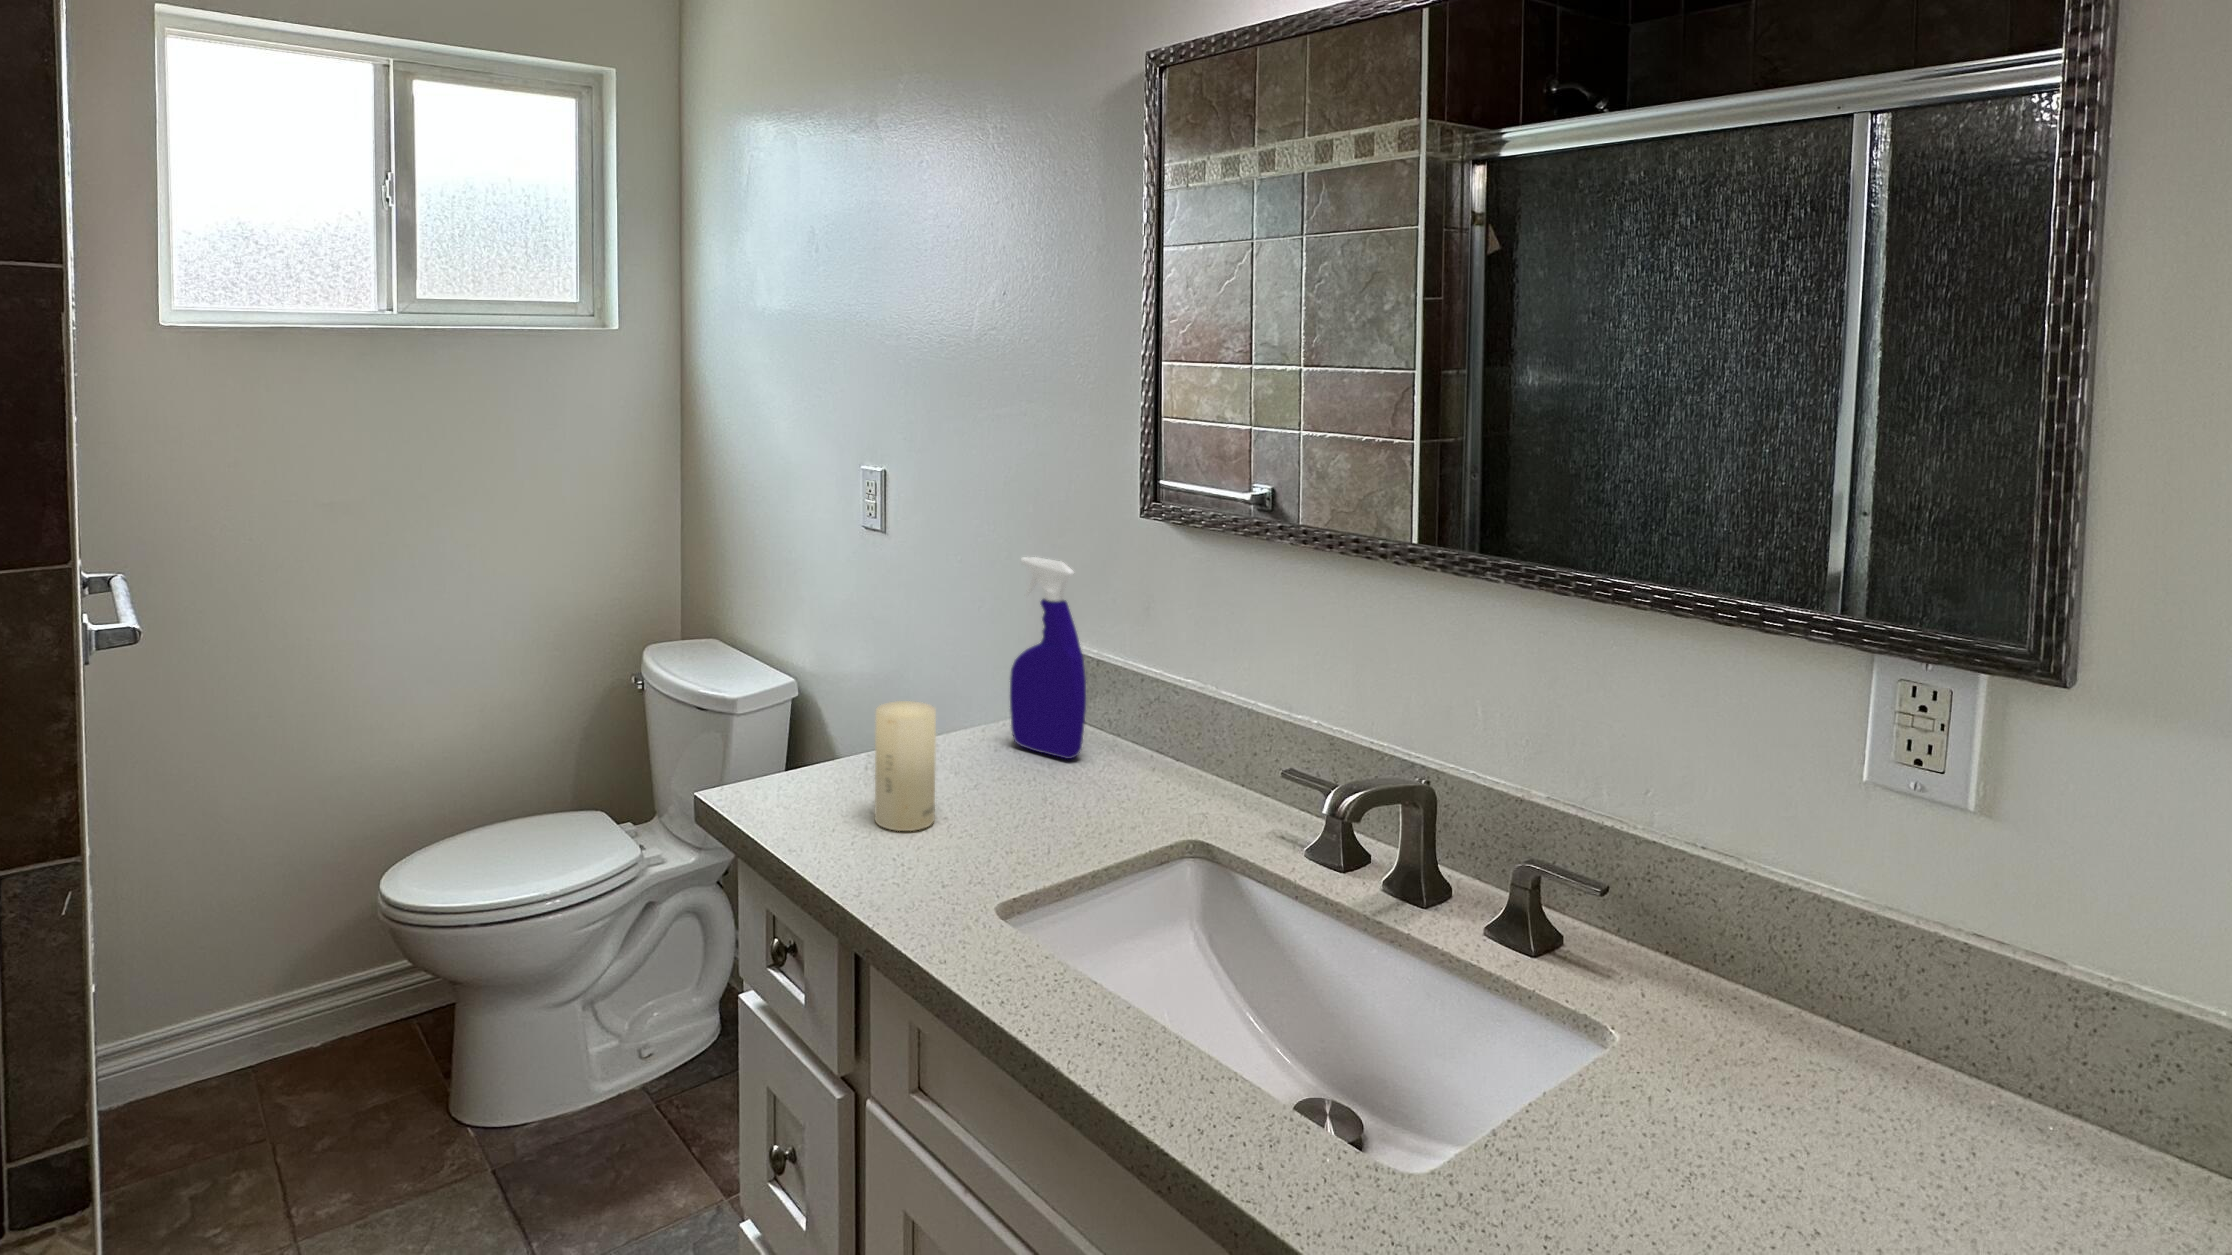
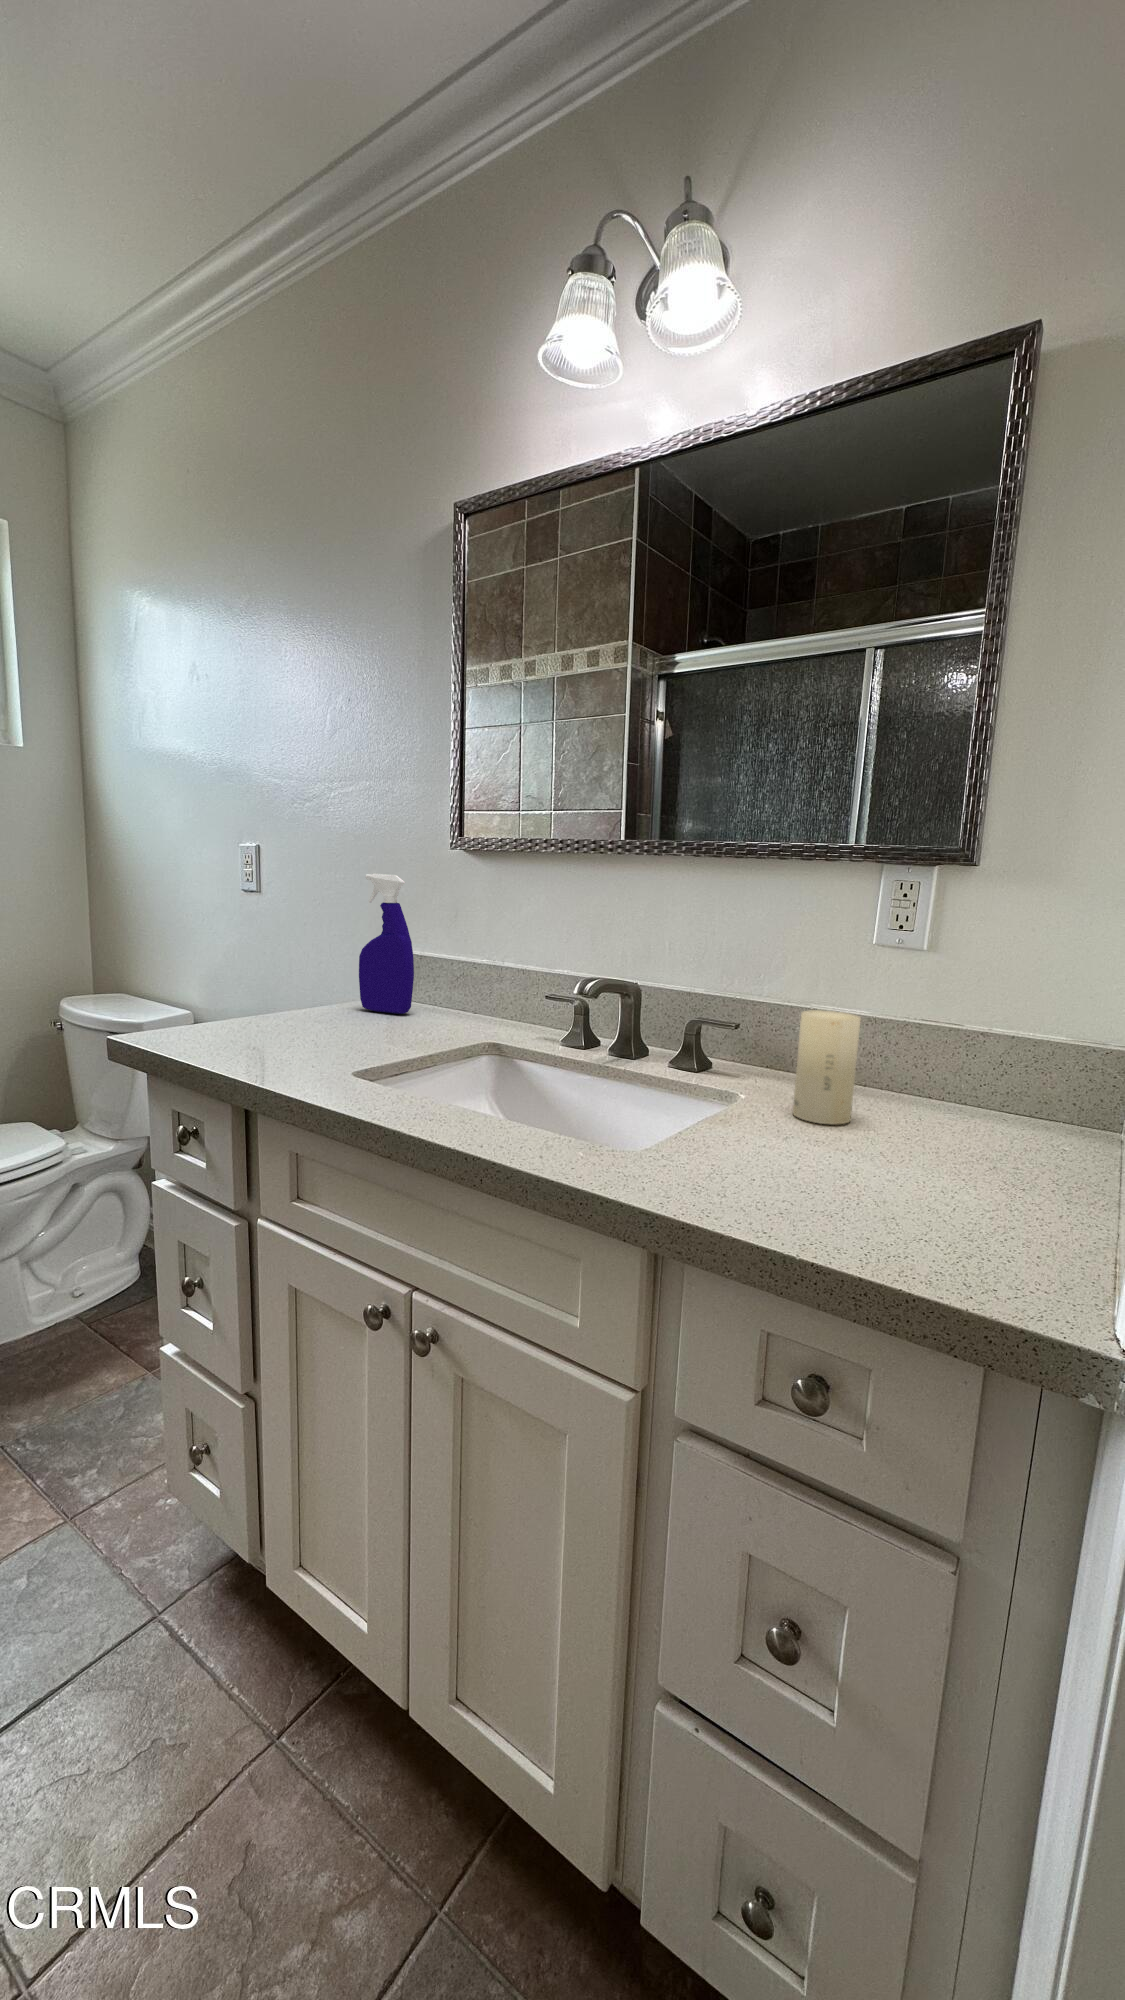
candle: present [875,701,936,831] -> present [793,1010,860,1124]

